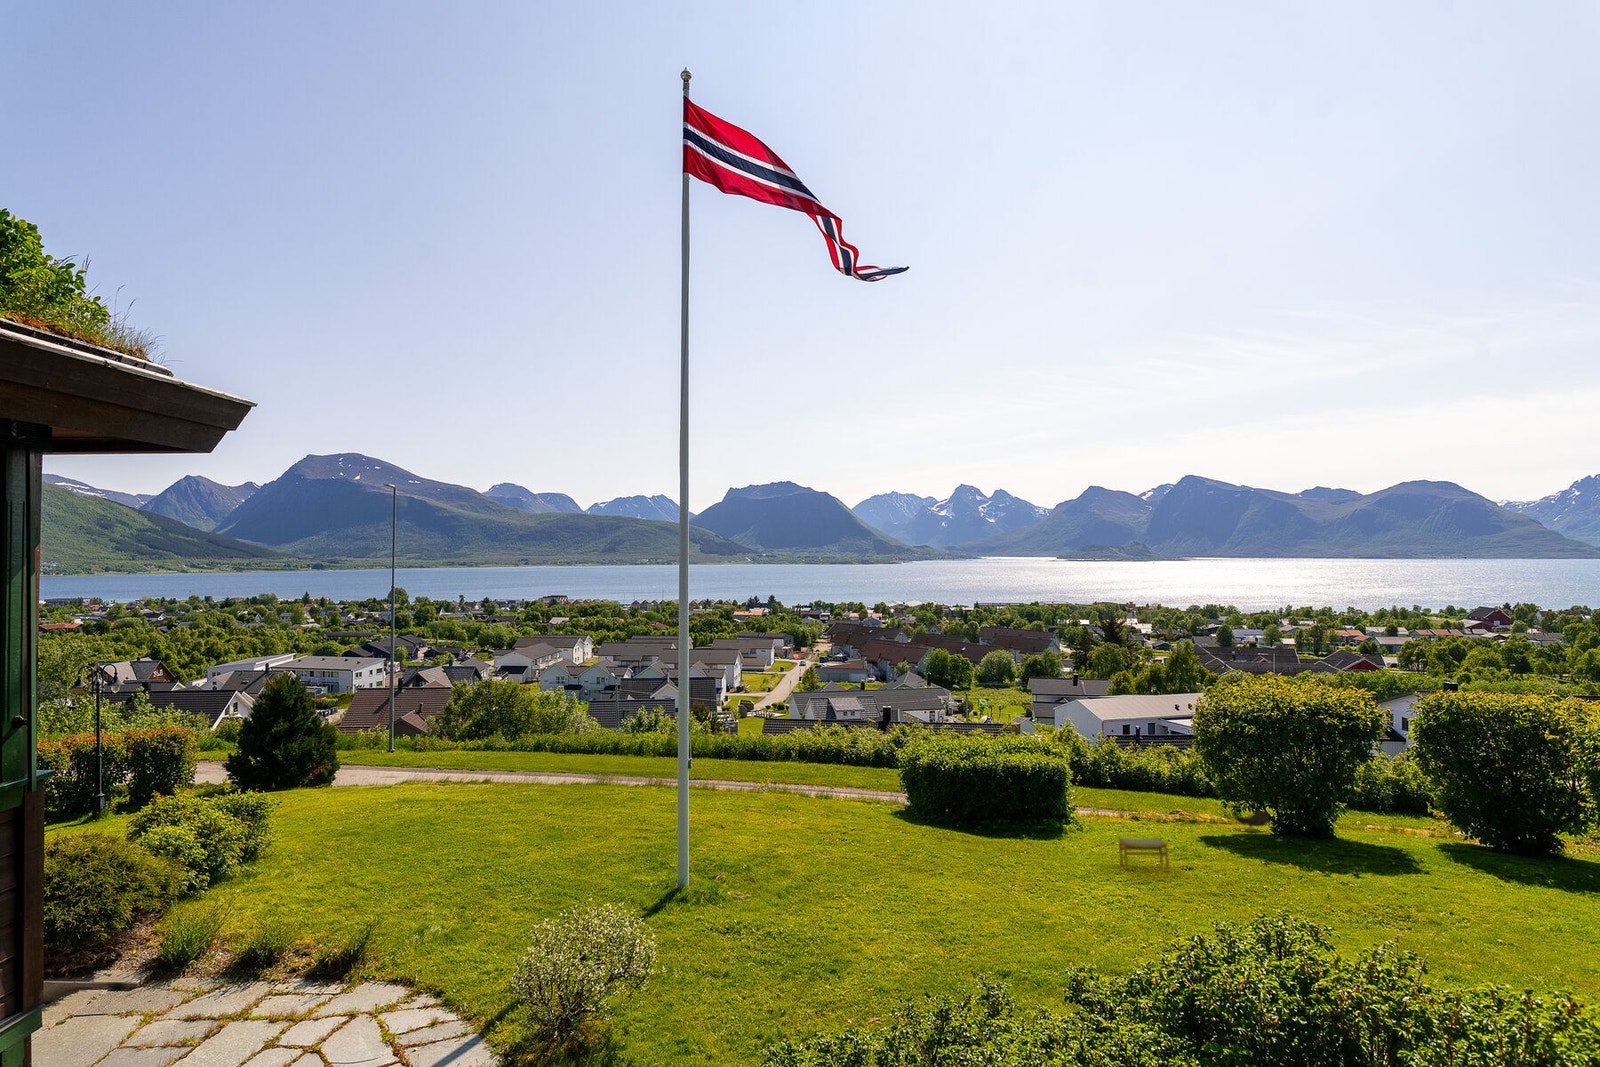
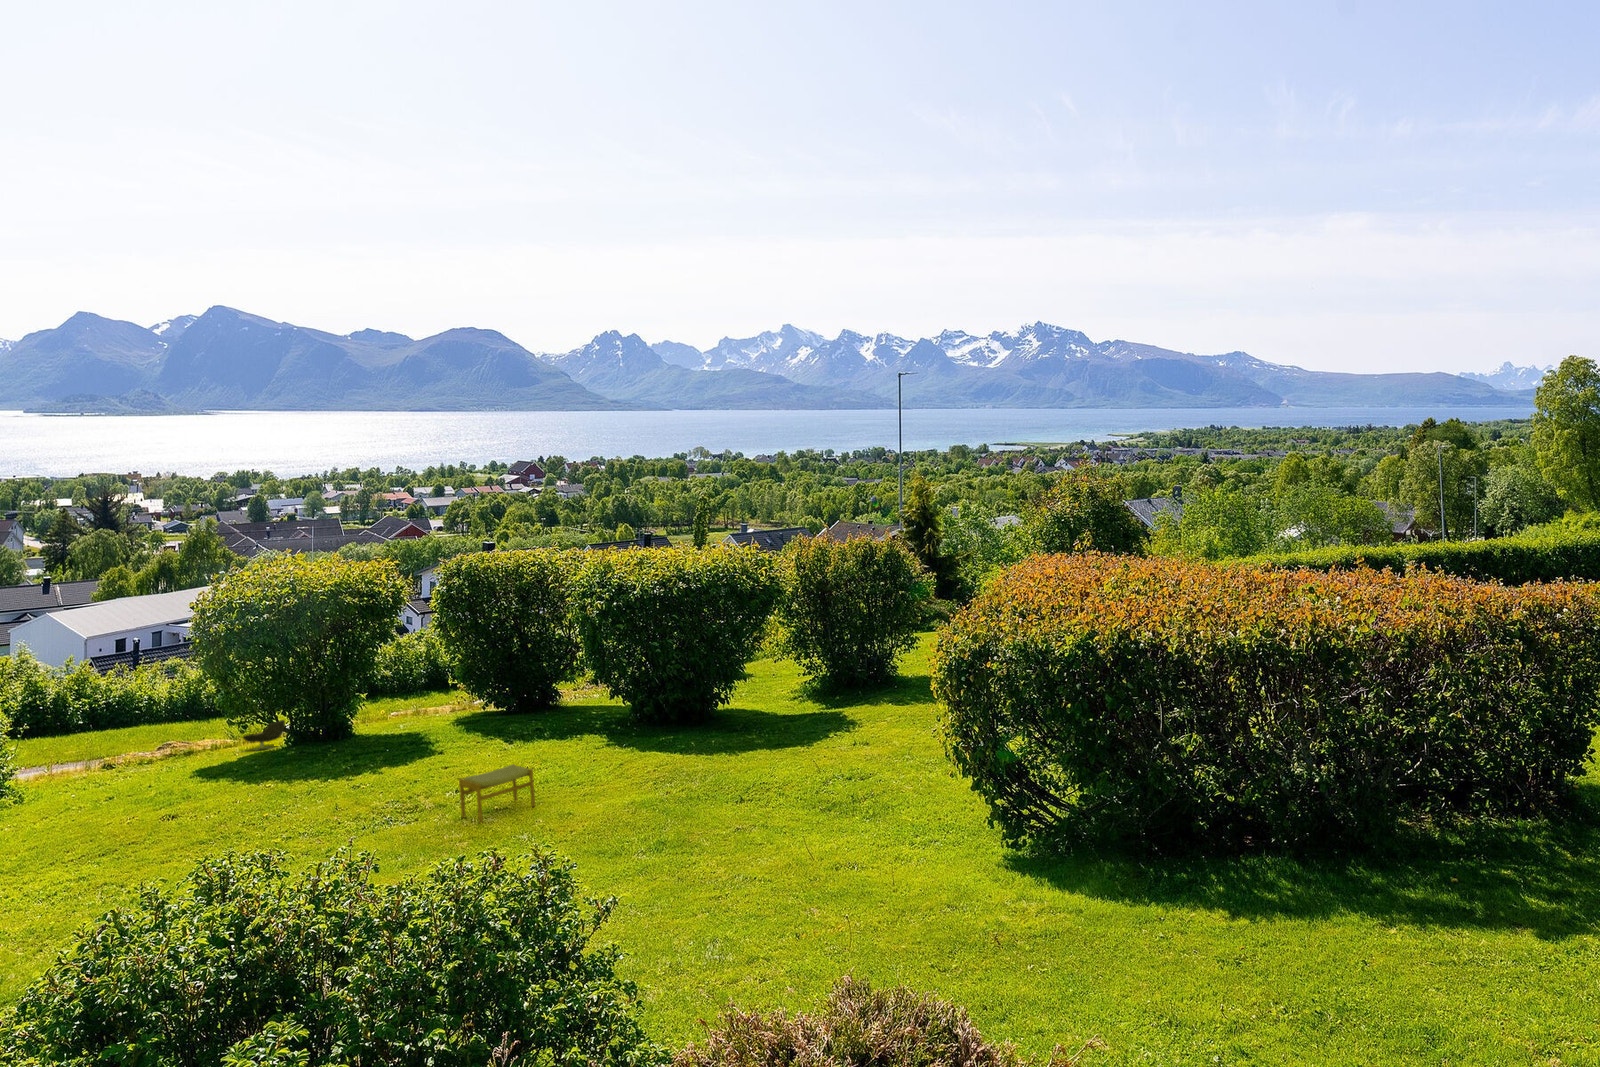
footstool: present [1119,838,1169,871] -> present [459,764,535,823]

